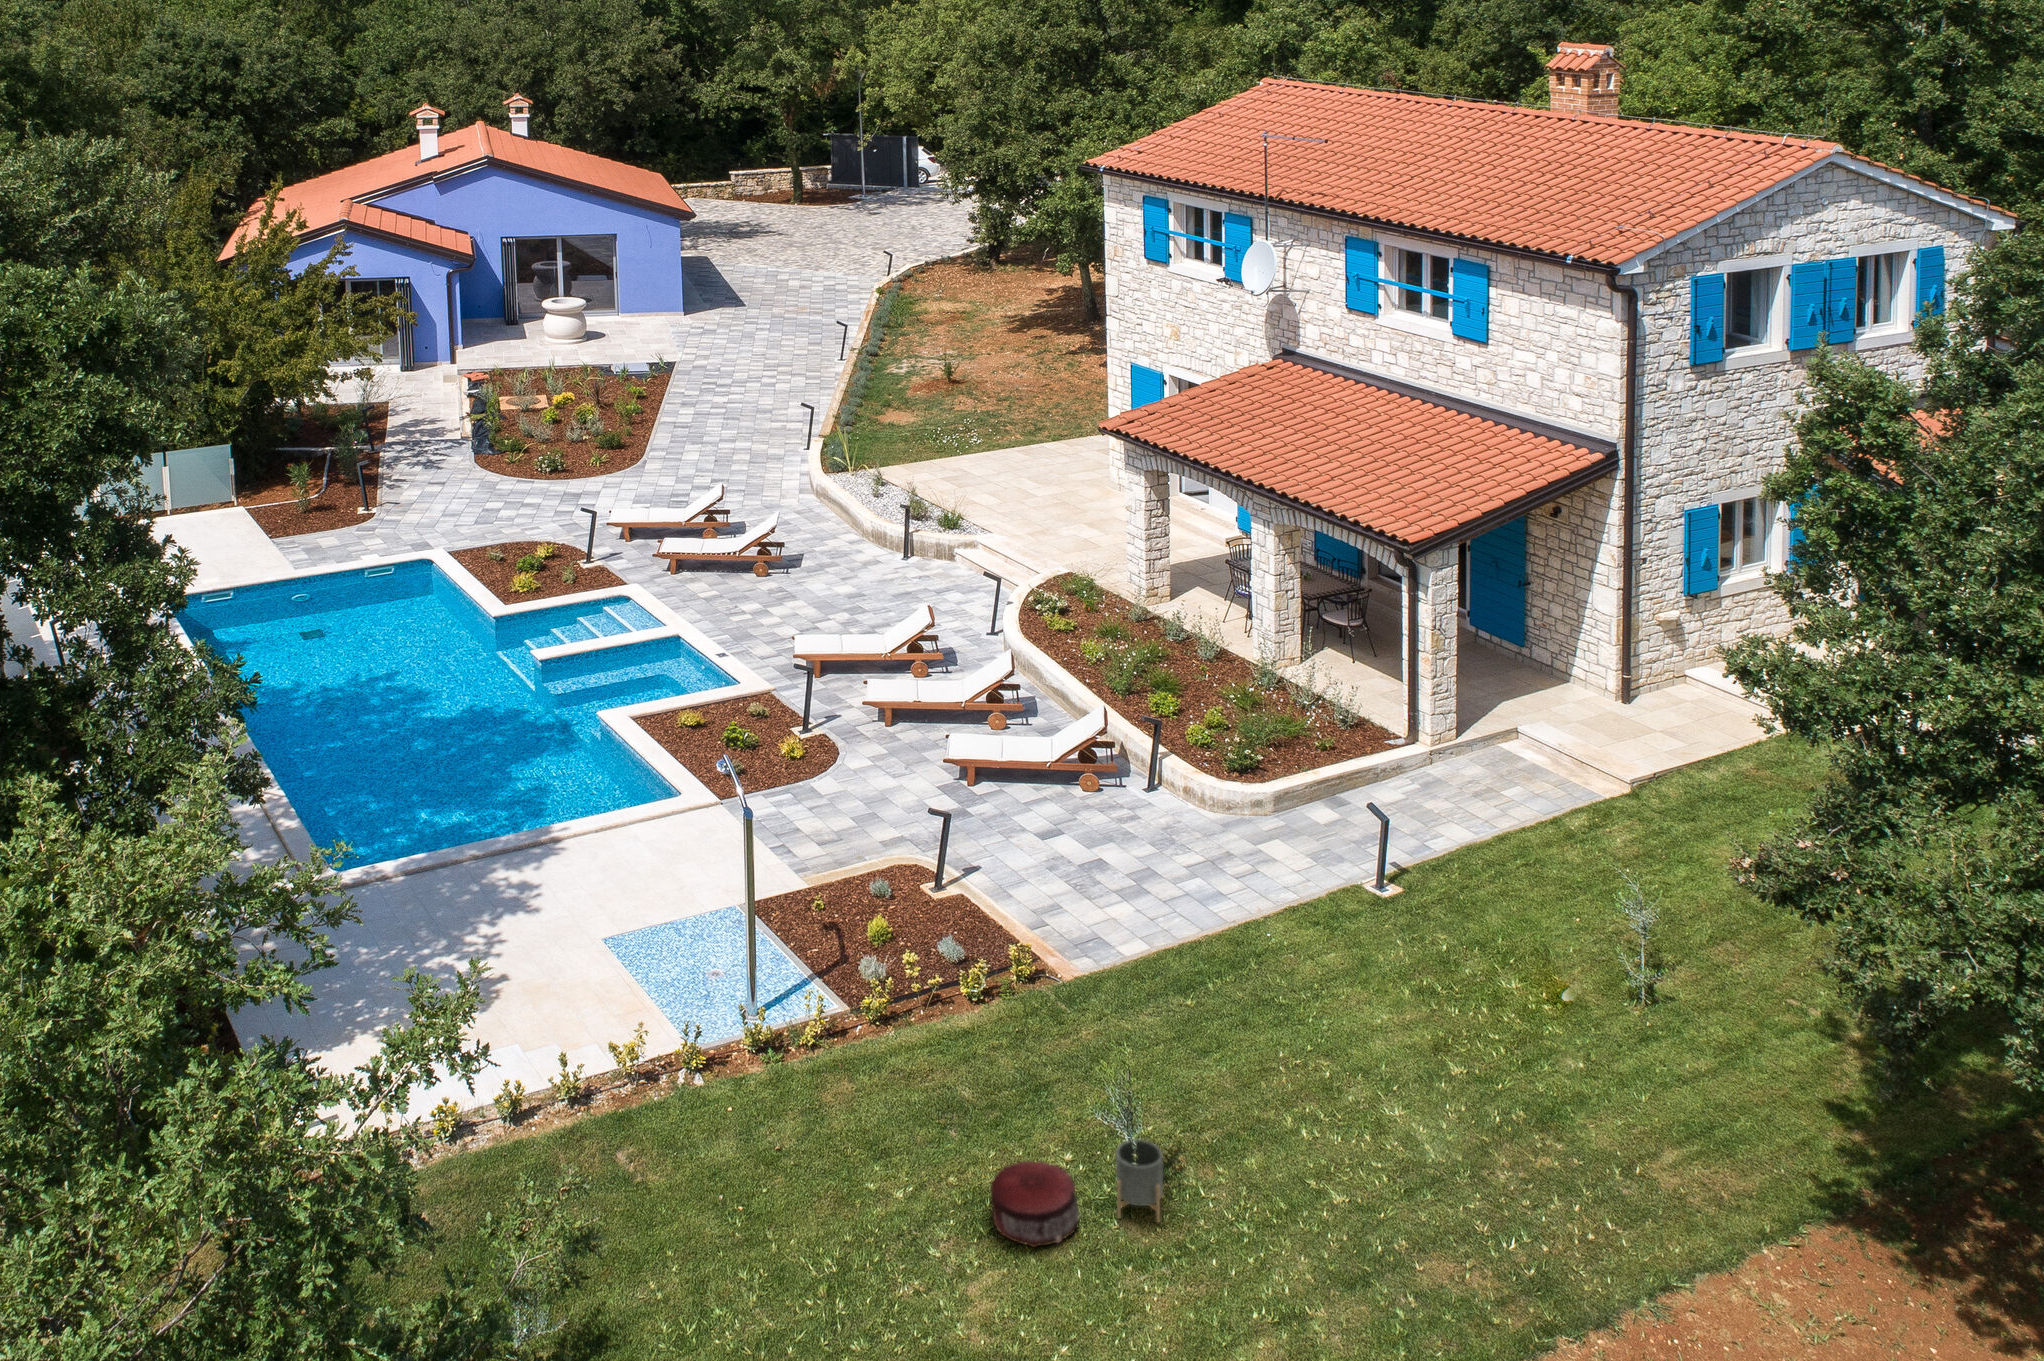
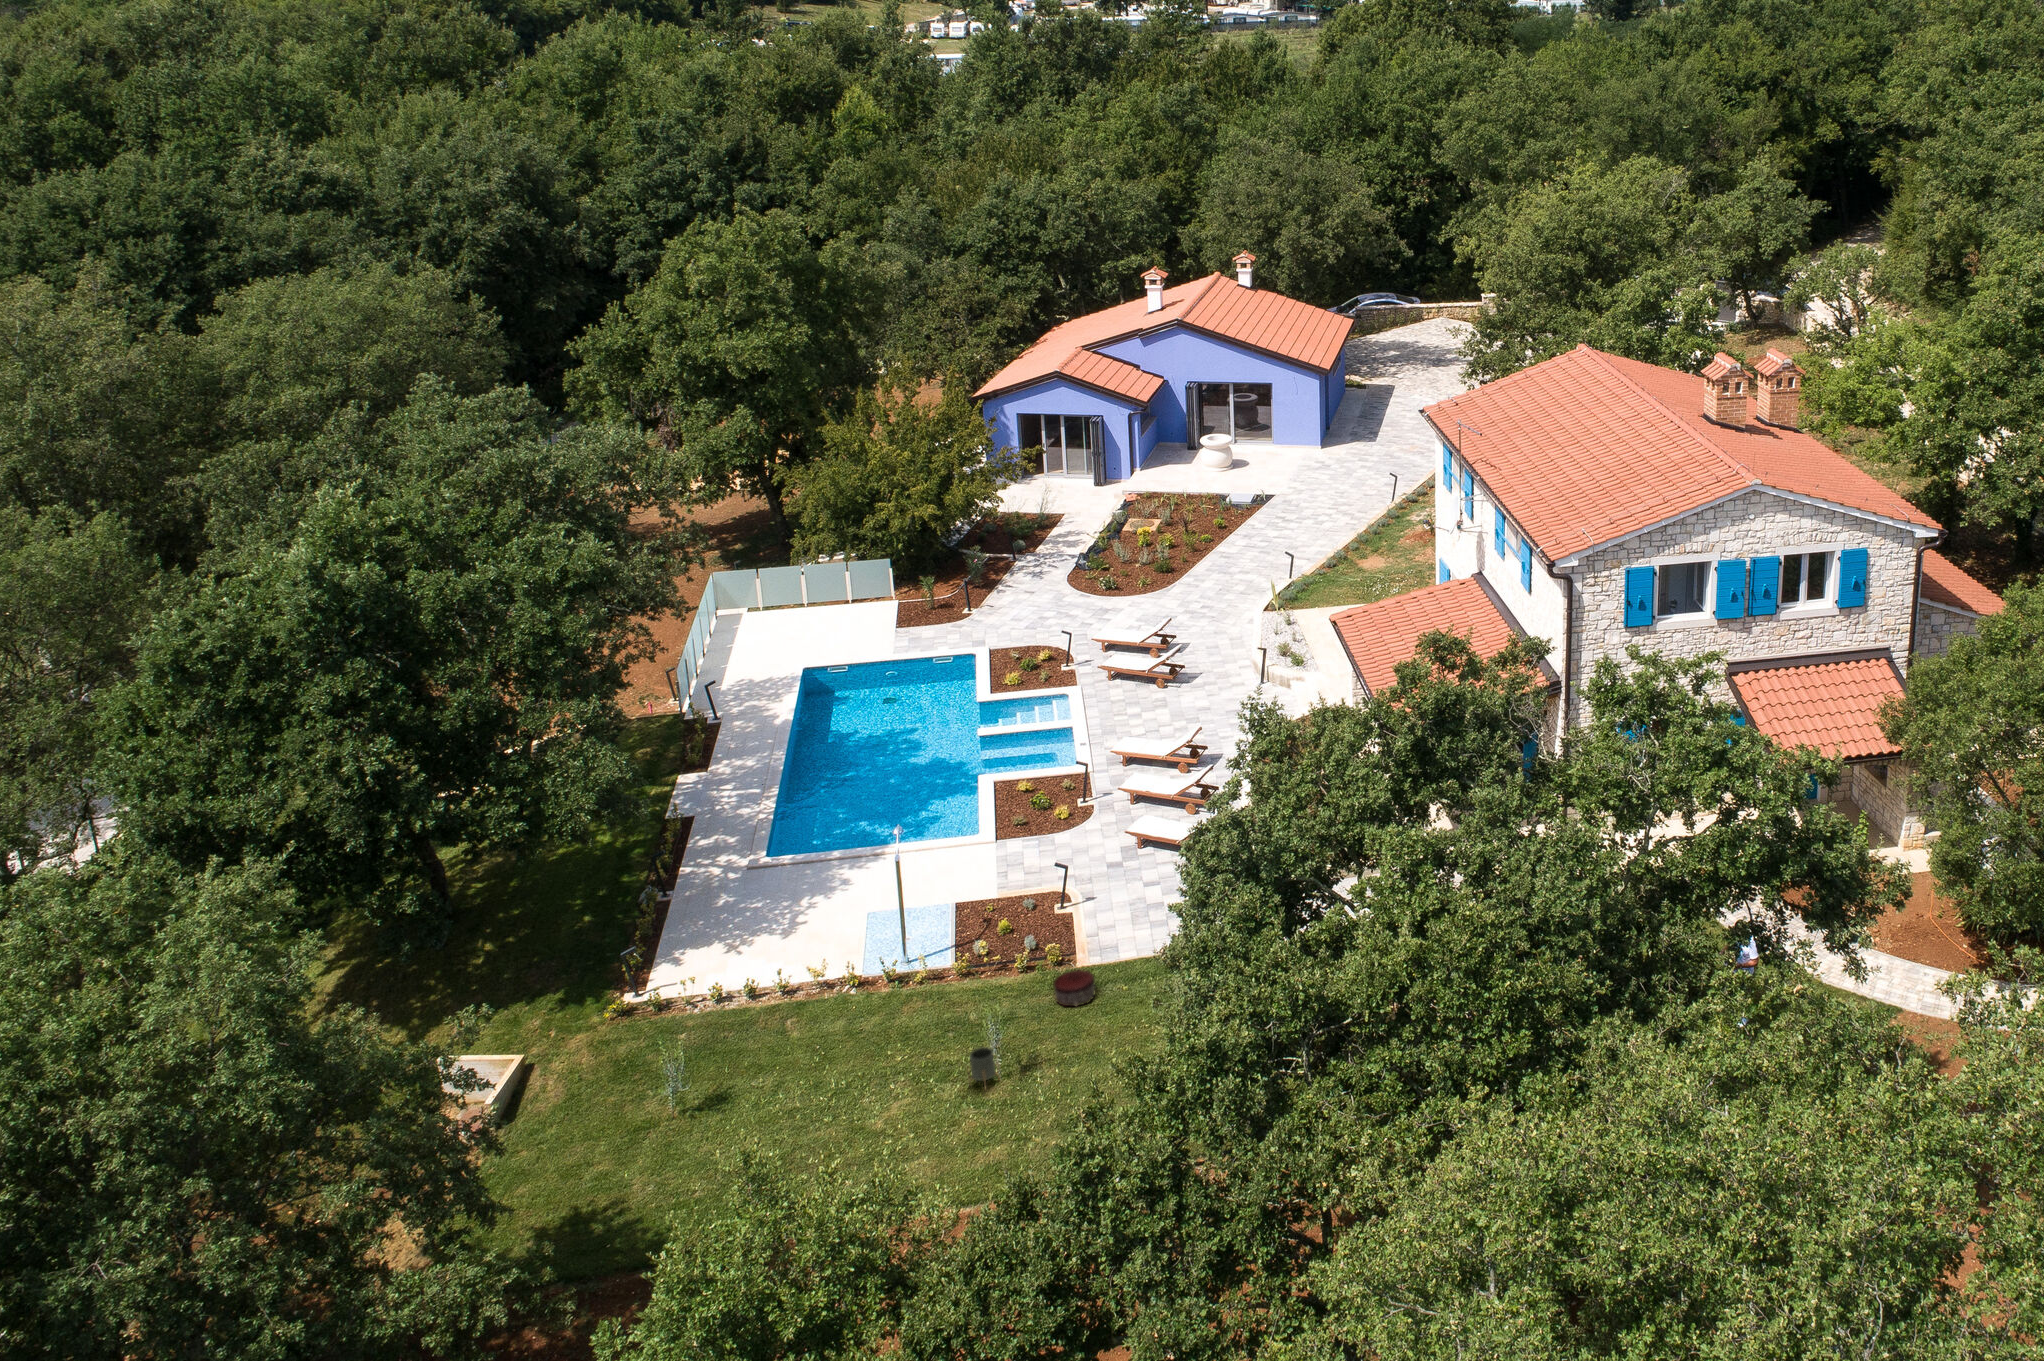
pouf: present [990,1161,1079,1247] -> present [1053,970,1095,1006]

